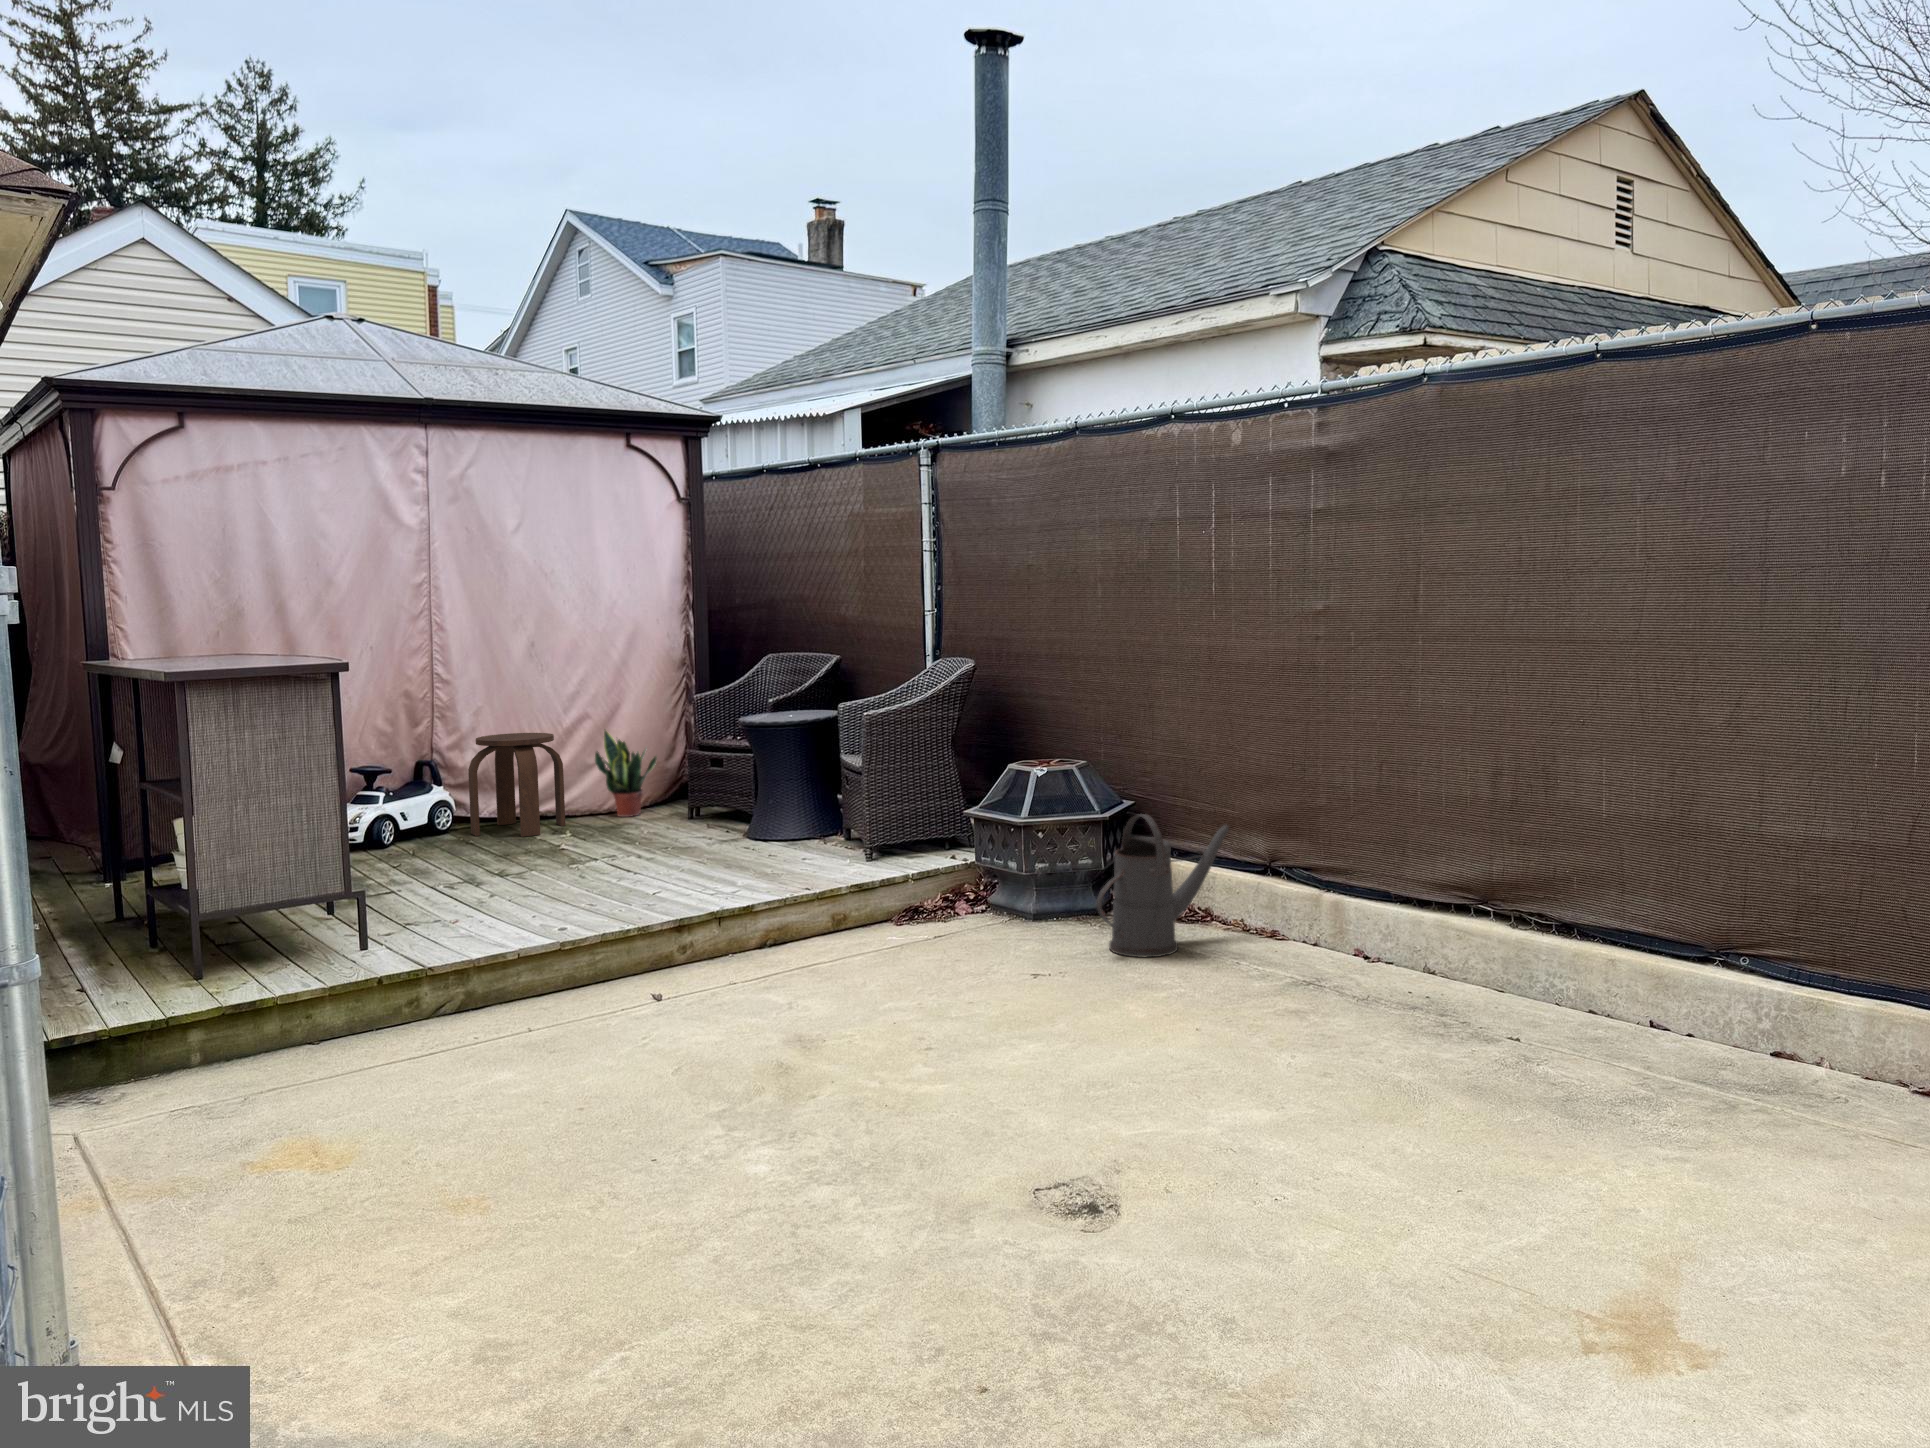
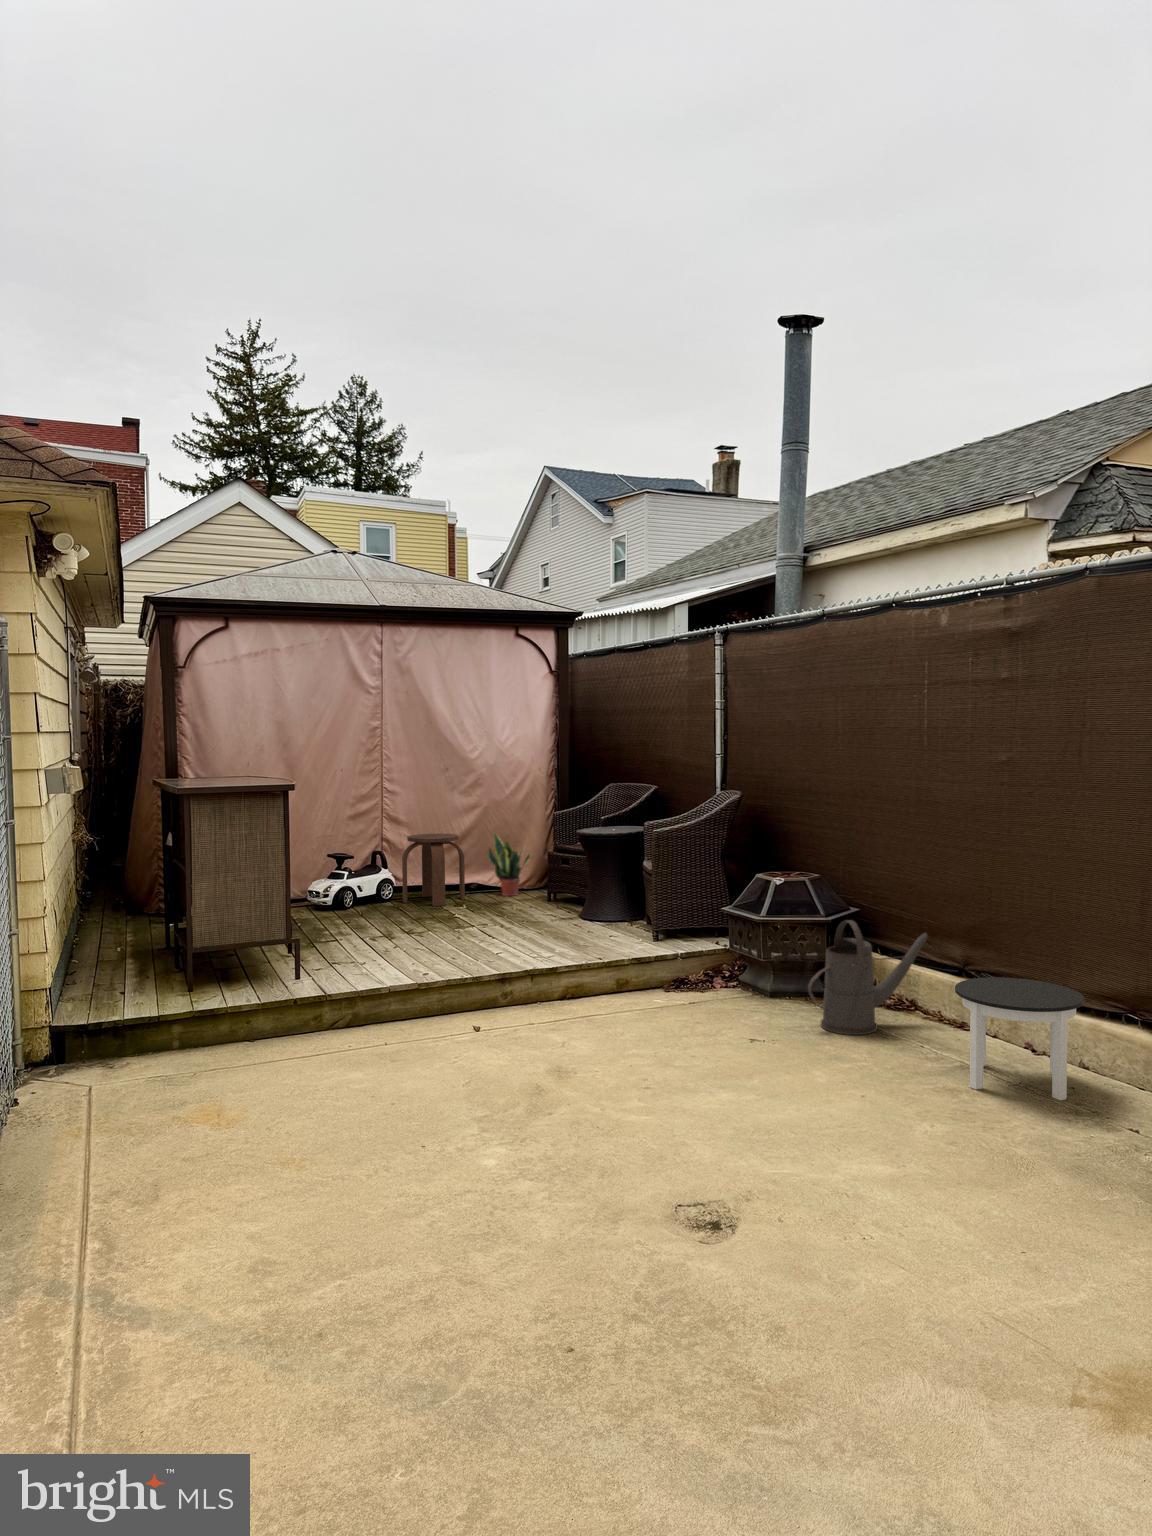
round table: none [1291,869,1438,1007] -> present [955,977,1084,1100]

